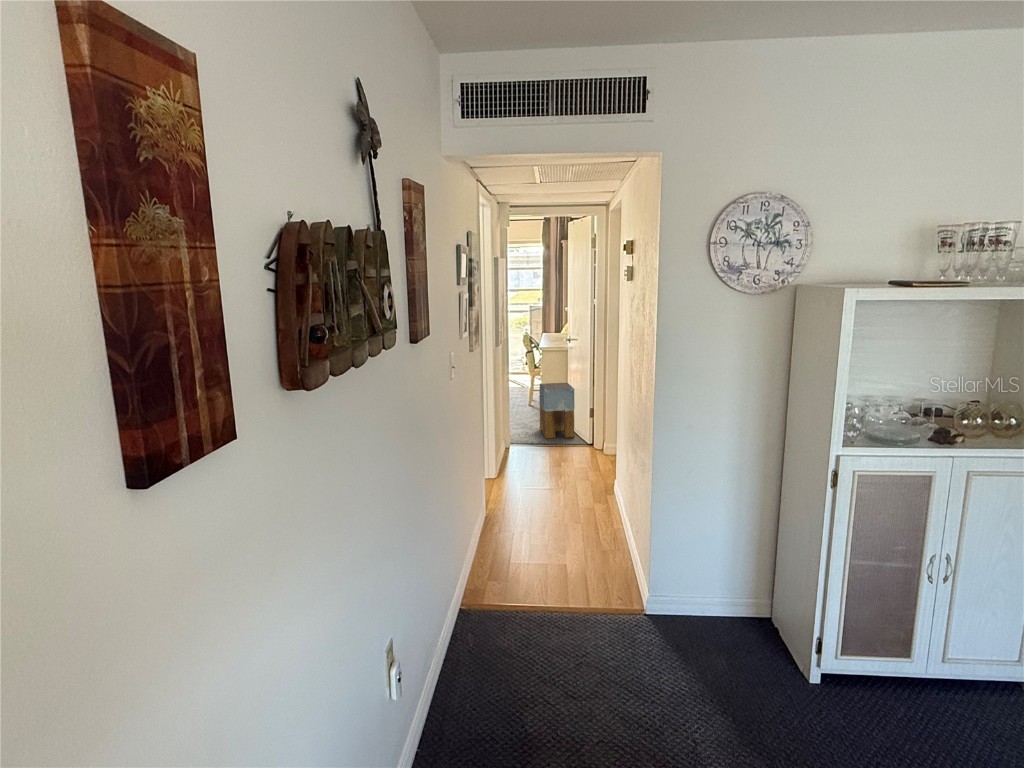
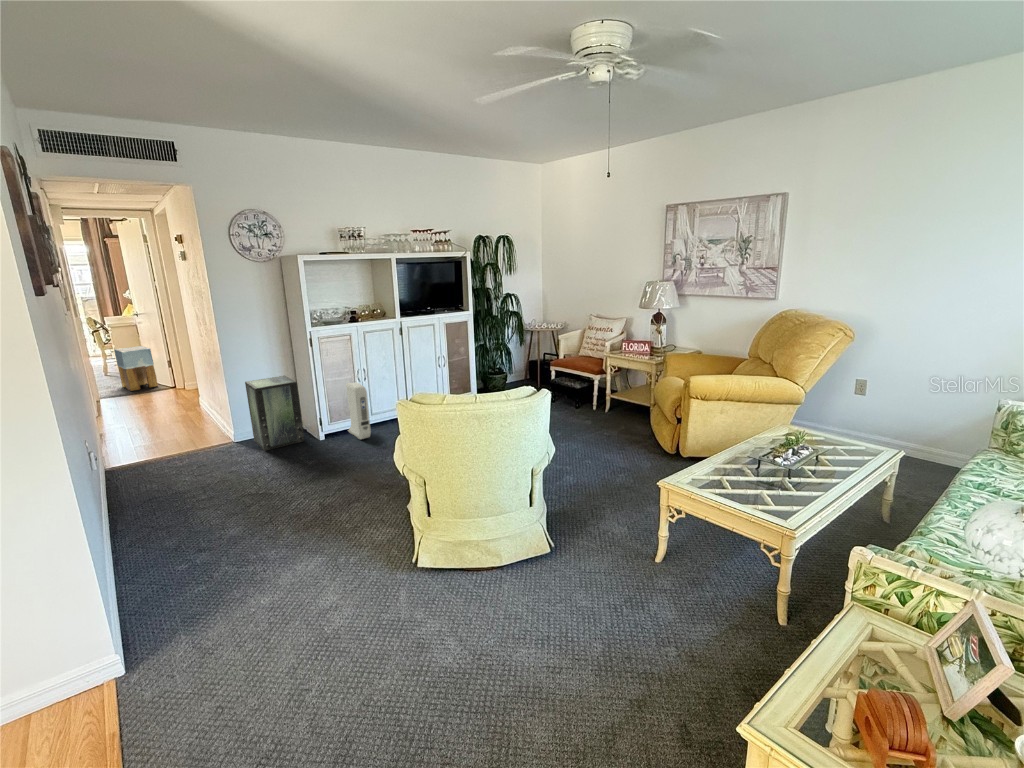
storage box: none [677,516,784,672] -> present [245,376,304,451]
air purifier: none [870,575,964,739] -> present [346,382,371,439]

